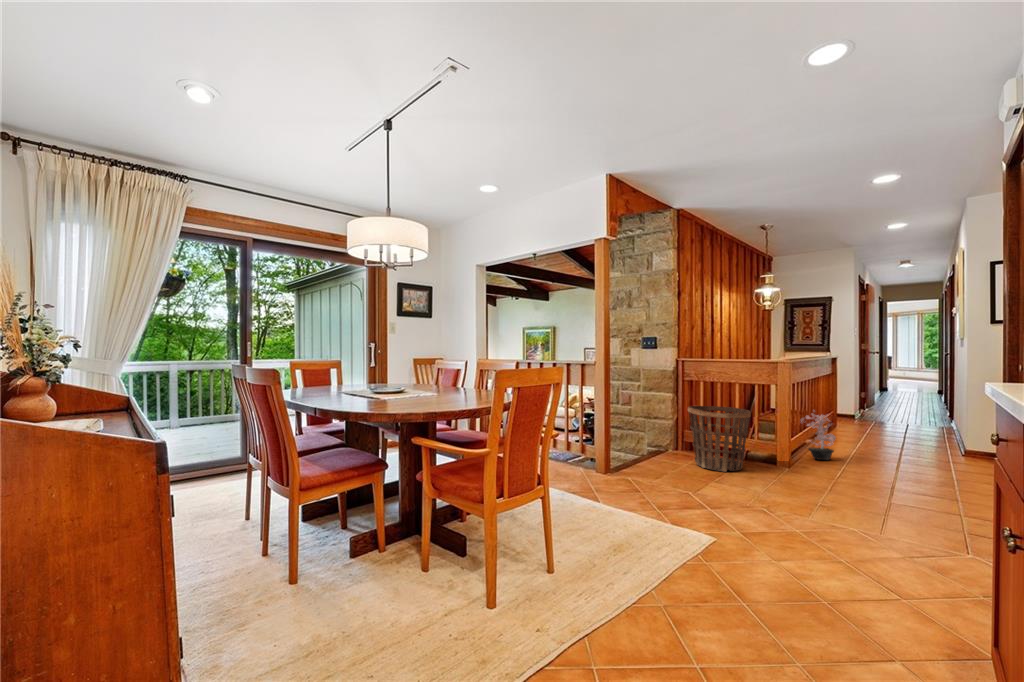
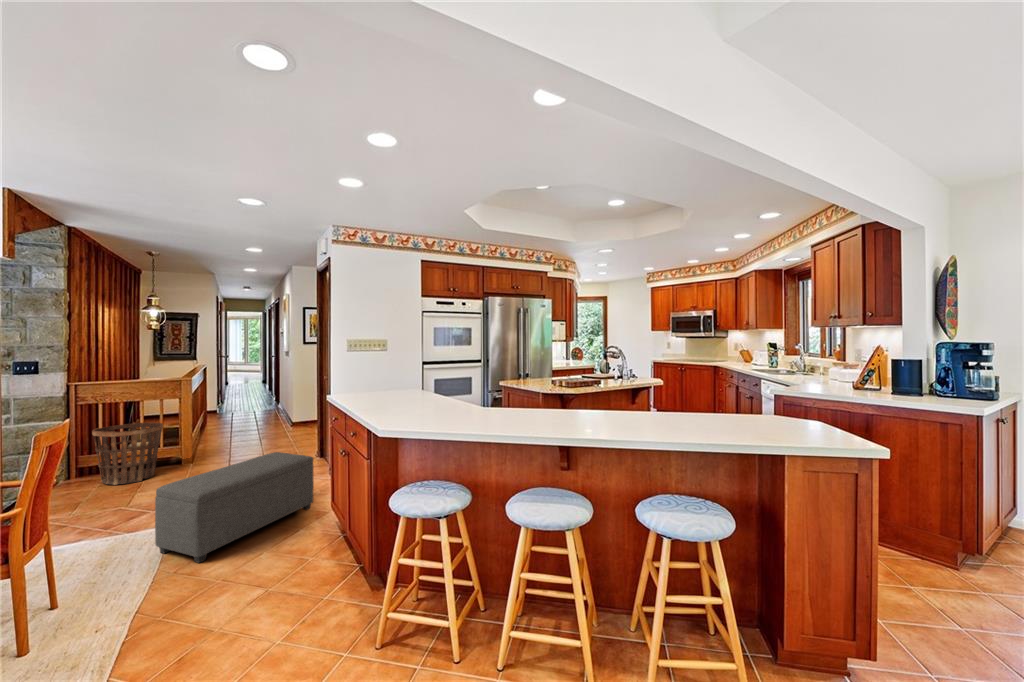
potted plant: present [801,414,836,460] -> none [196,411,225,449]
ottoman: none [672,476,938,621] -> present [155,452,314,563]

